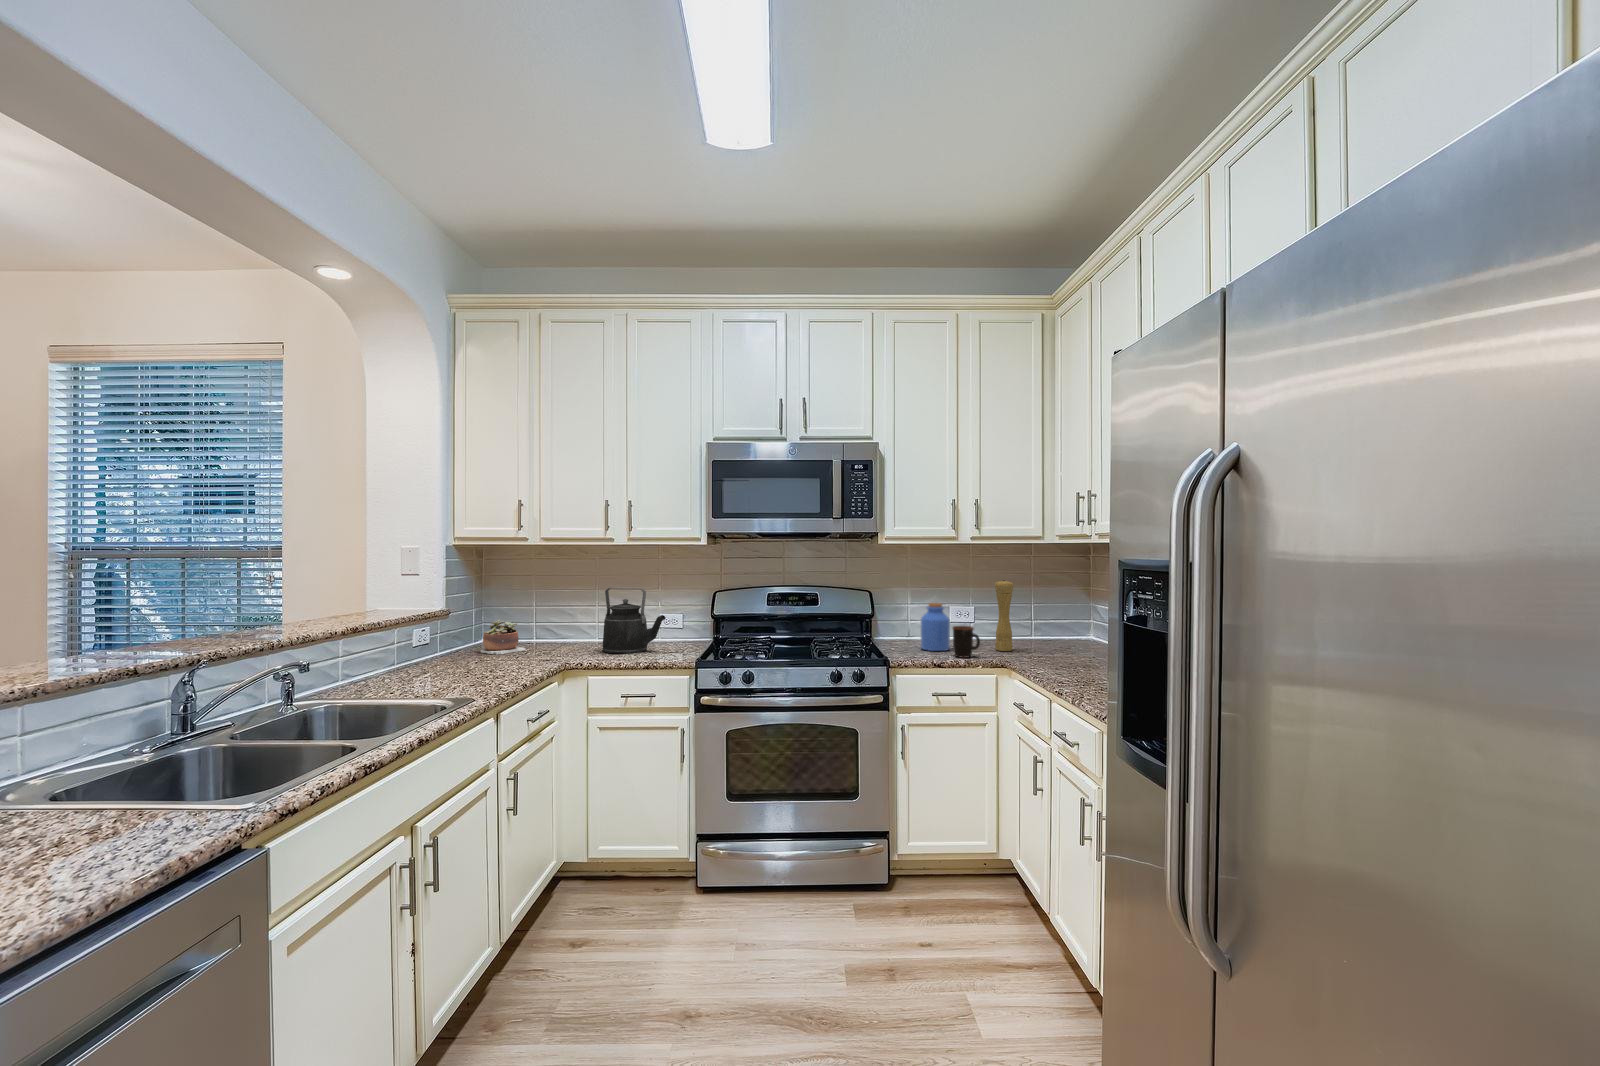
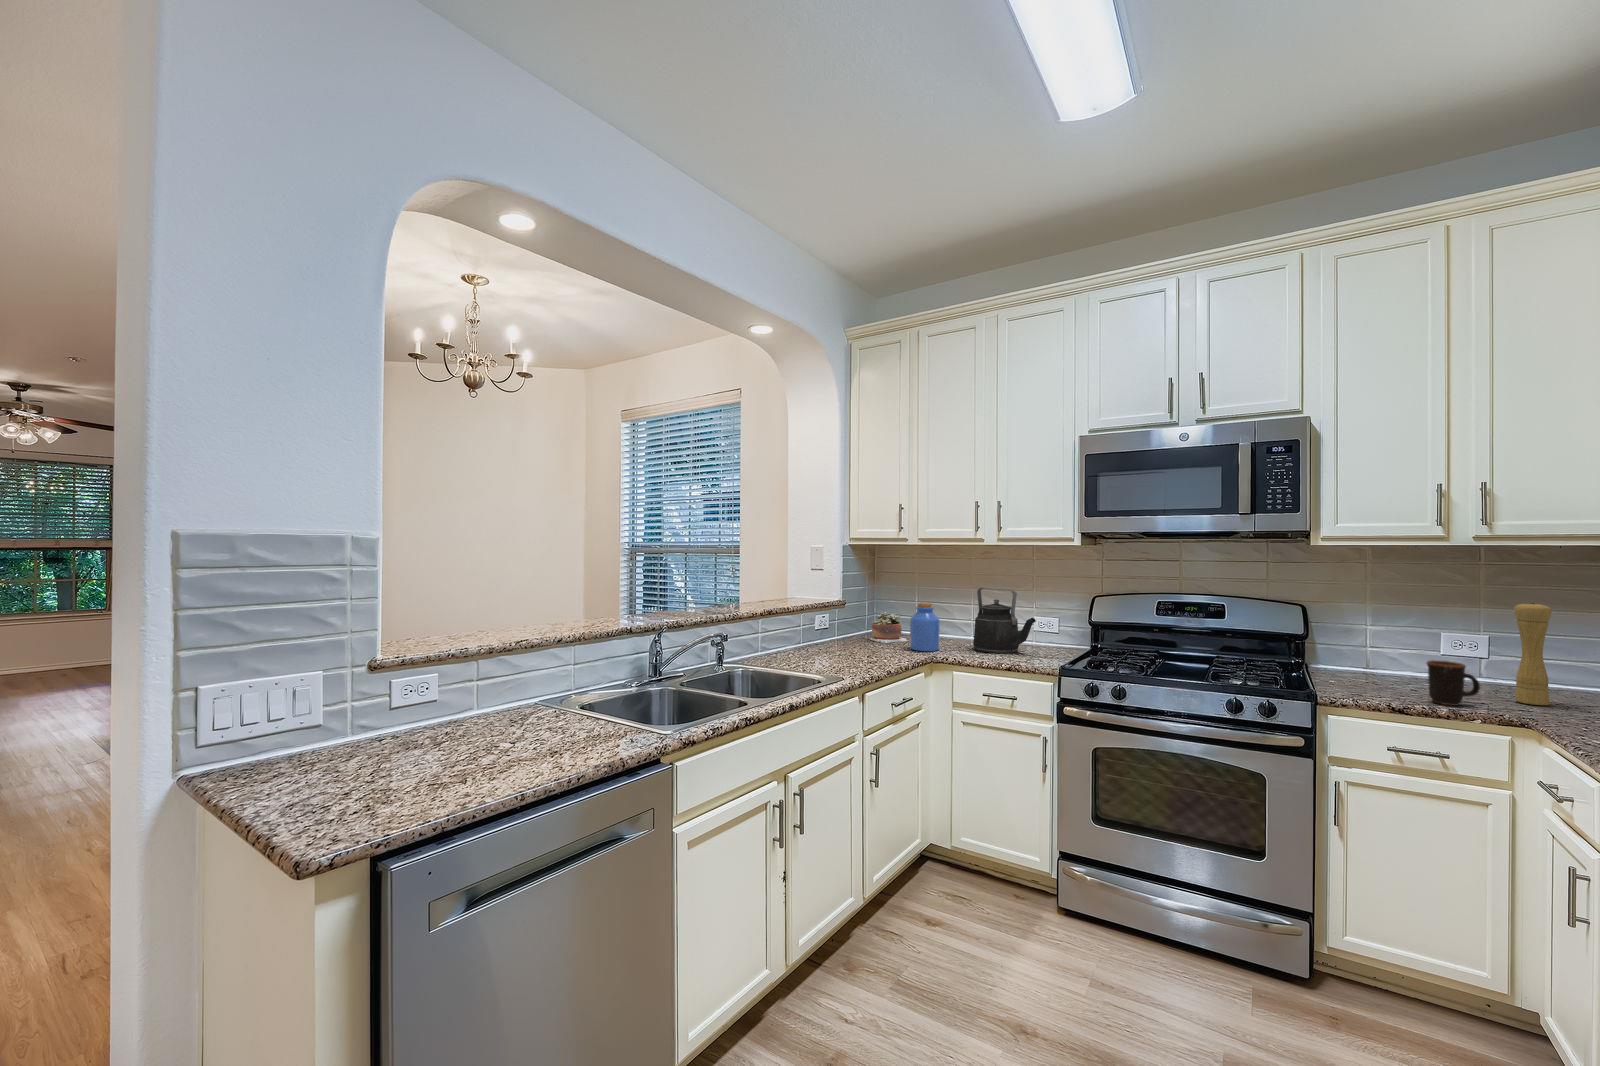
jar: present [921,603,950,651] -> present [910,603,940,651]

